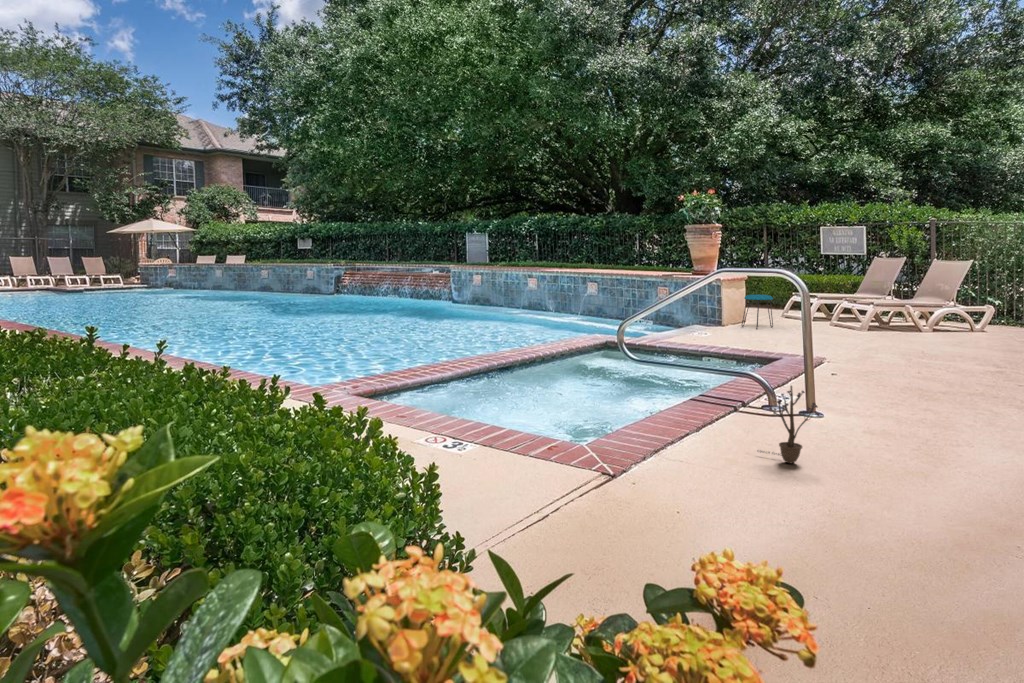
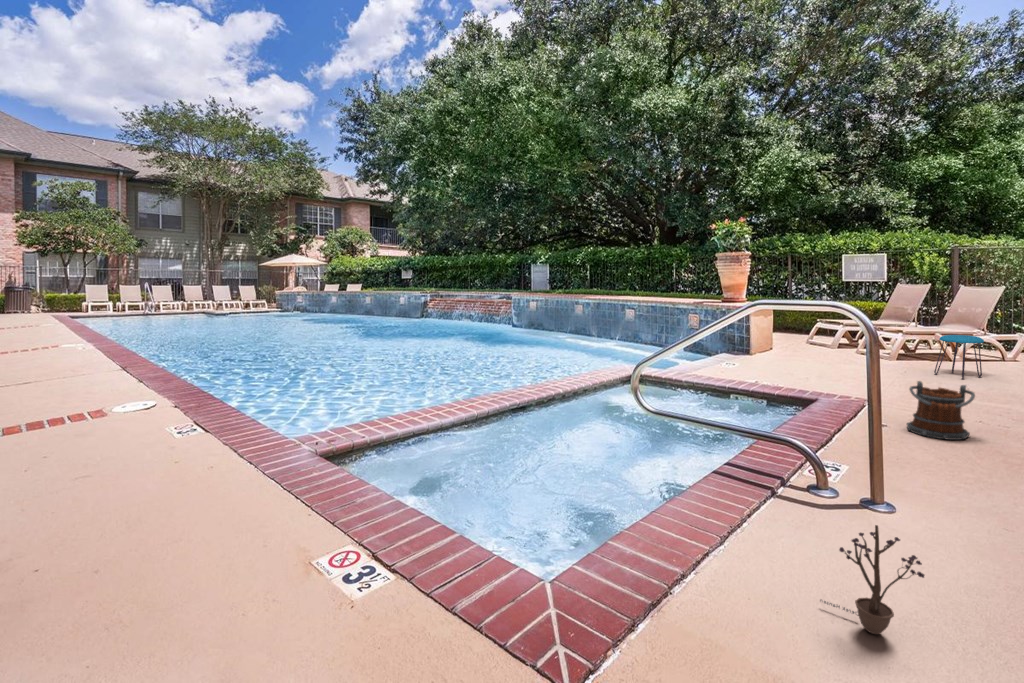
stool: present [742,295,773,329] -> present [934,335,984,379]
bucket: none [854,330,907,380] -> present [907,381,975,440]

